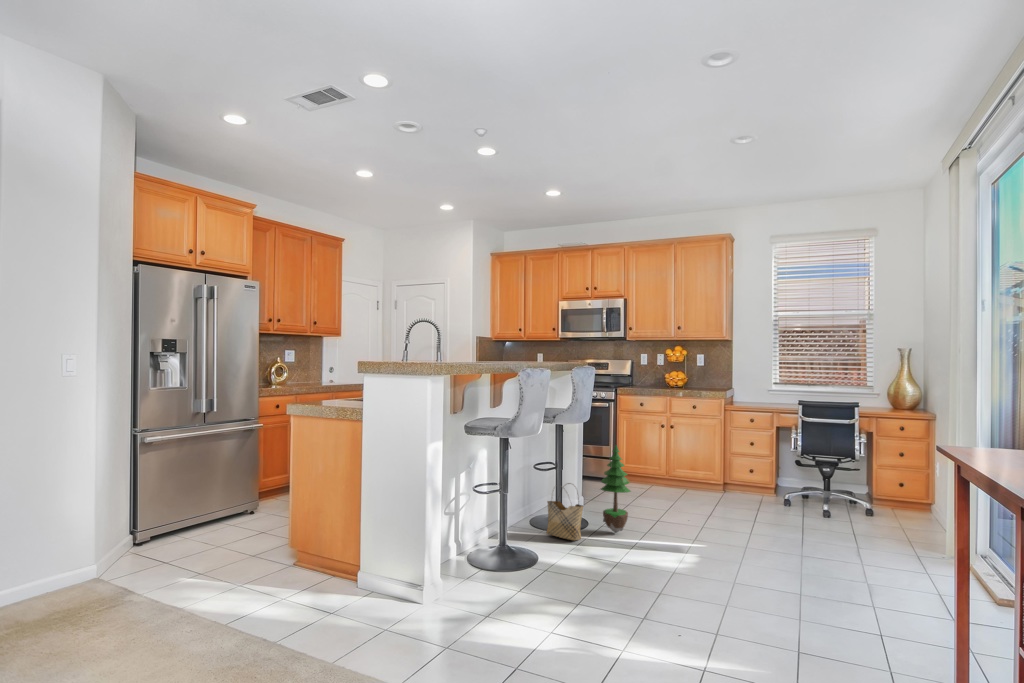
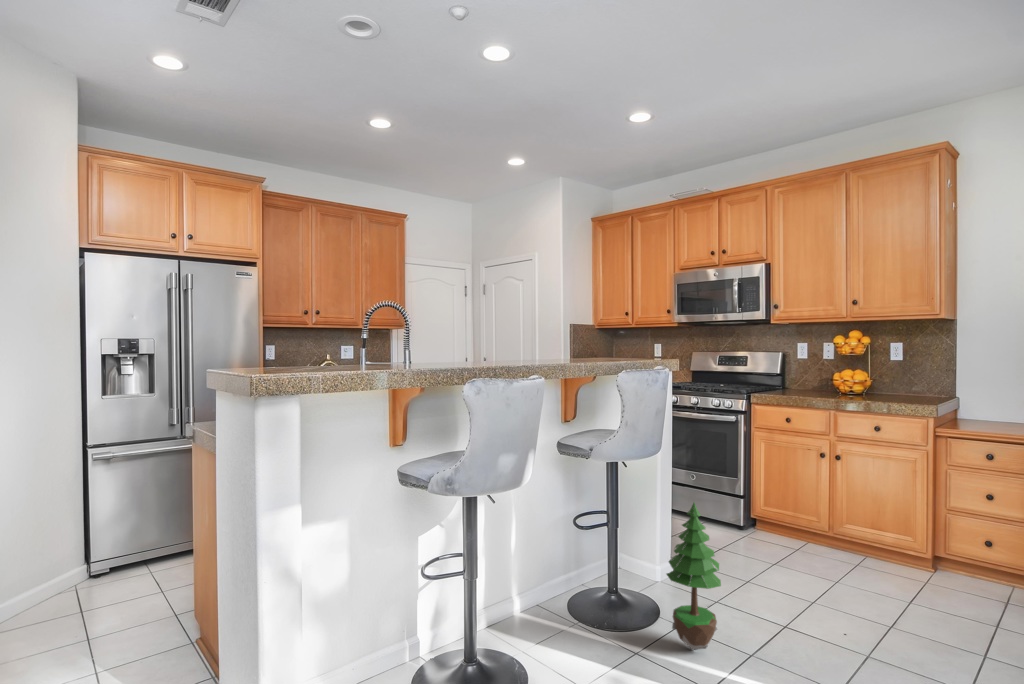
woven basket: present [546,483,583,540] -> none [575,559,631,660]

